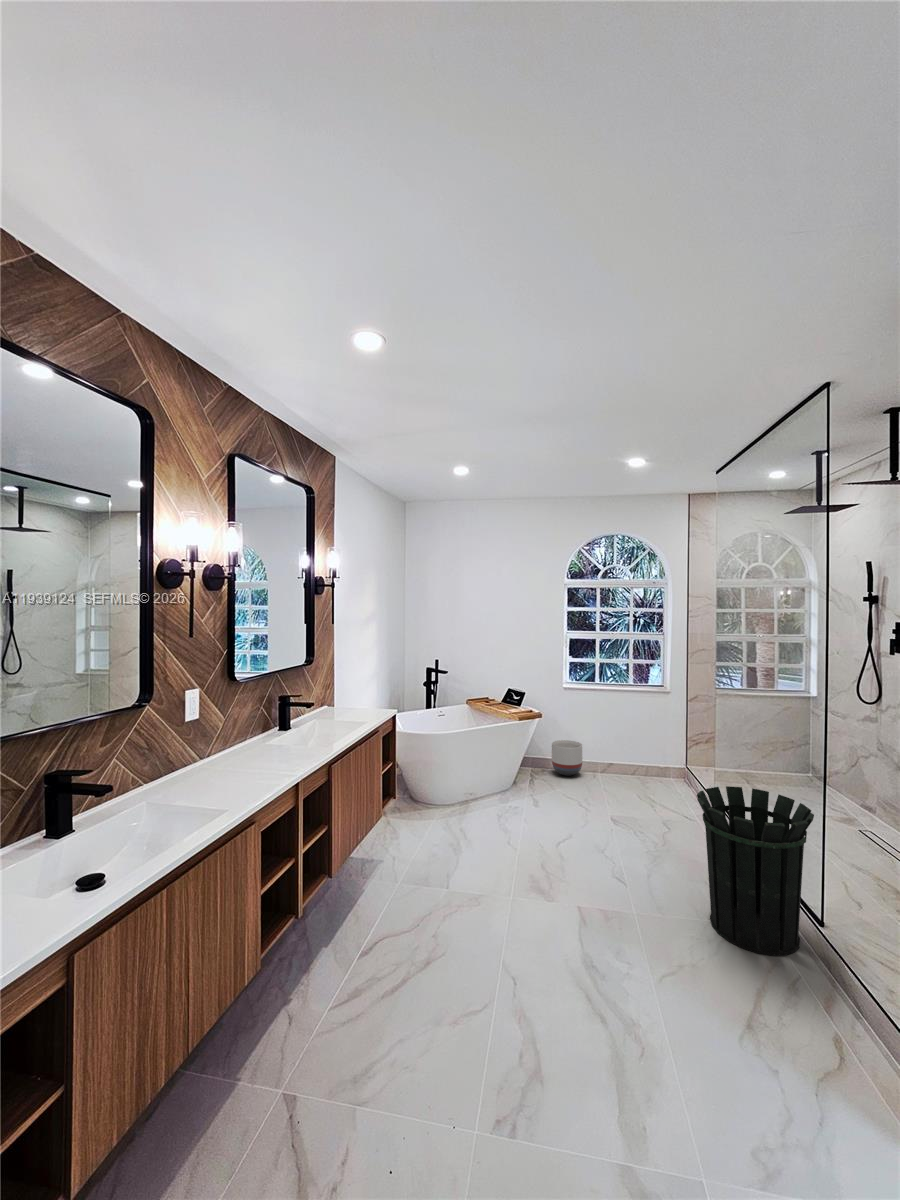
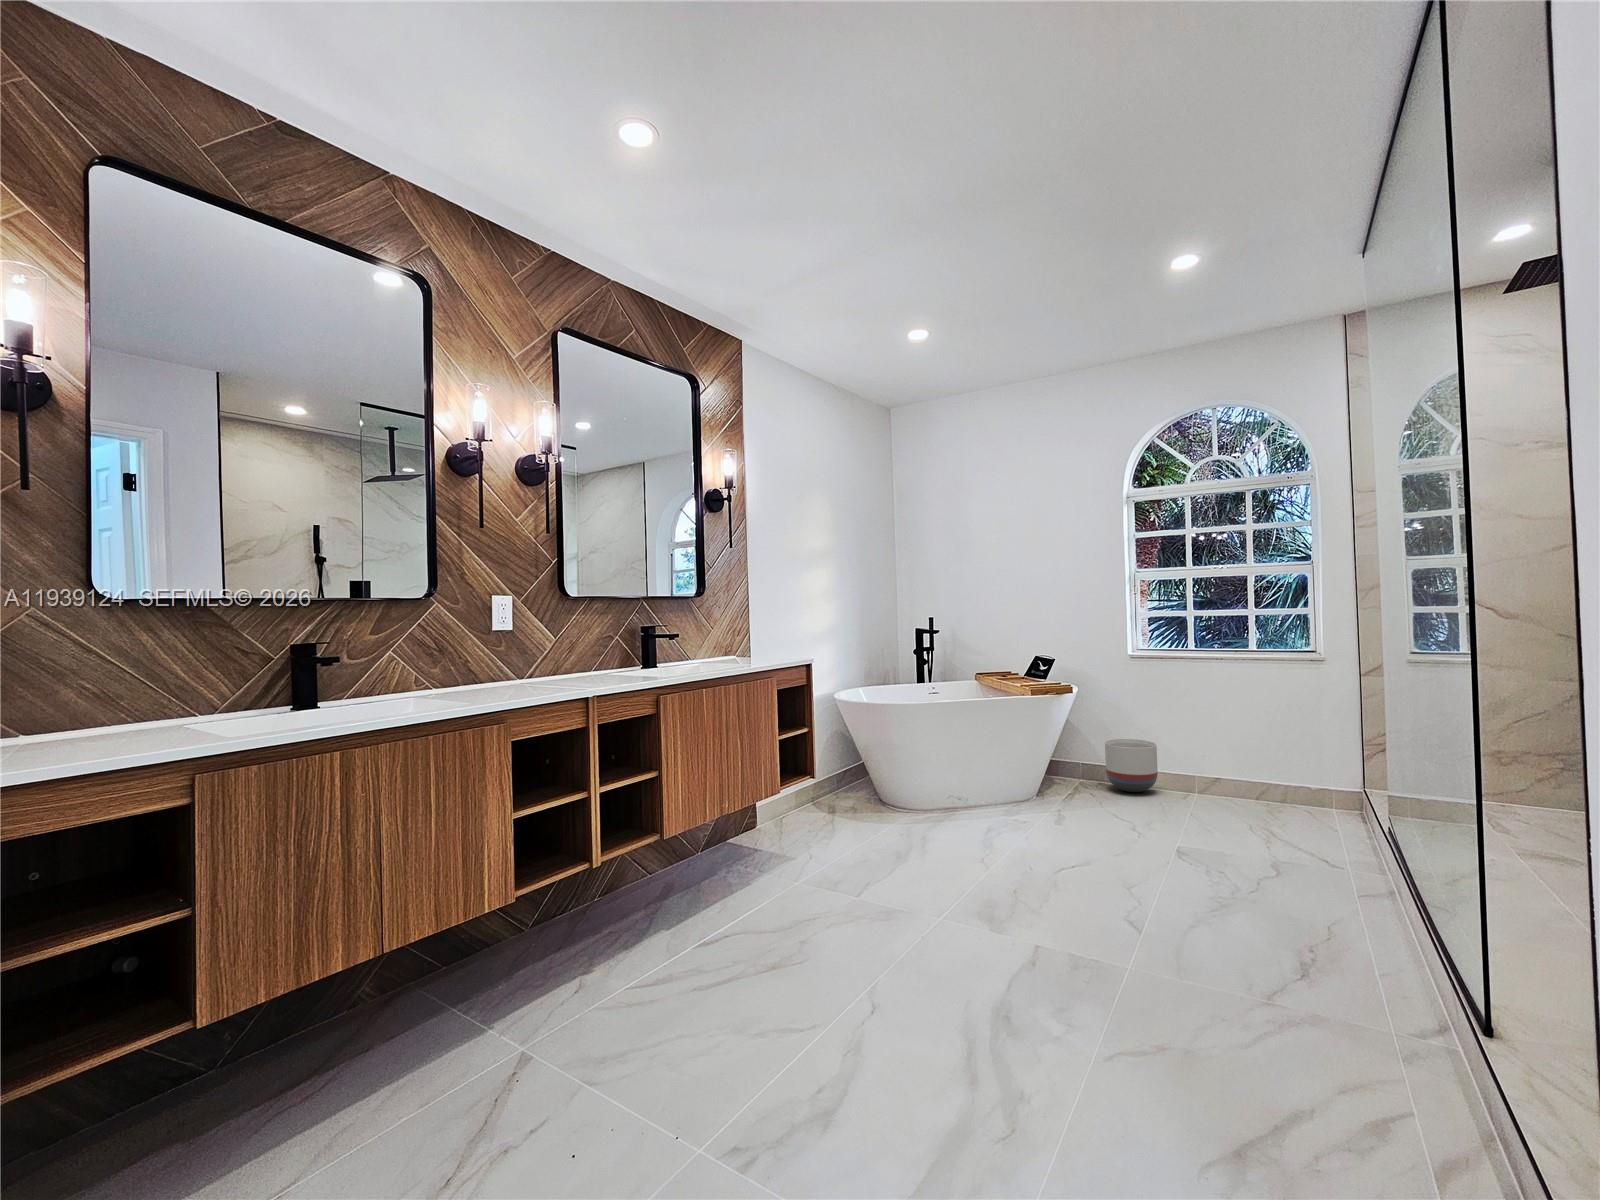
waste bin: present [697,786,814,956] -> none [1217,772,1445,1062]

